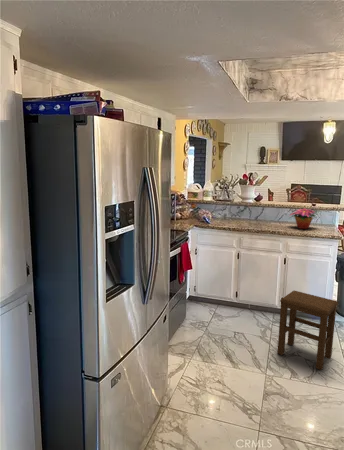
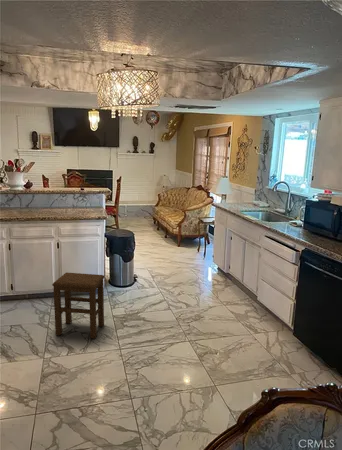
flower arrangement: present [291,208,315,229] -> none [57,193,87,213]

